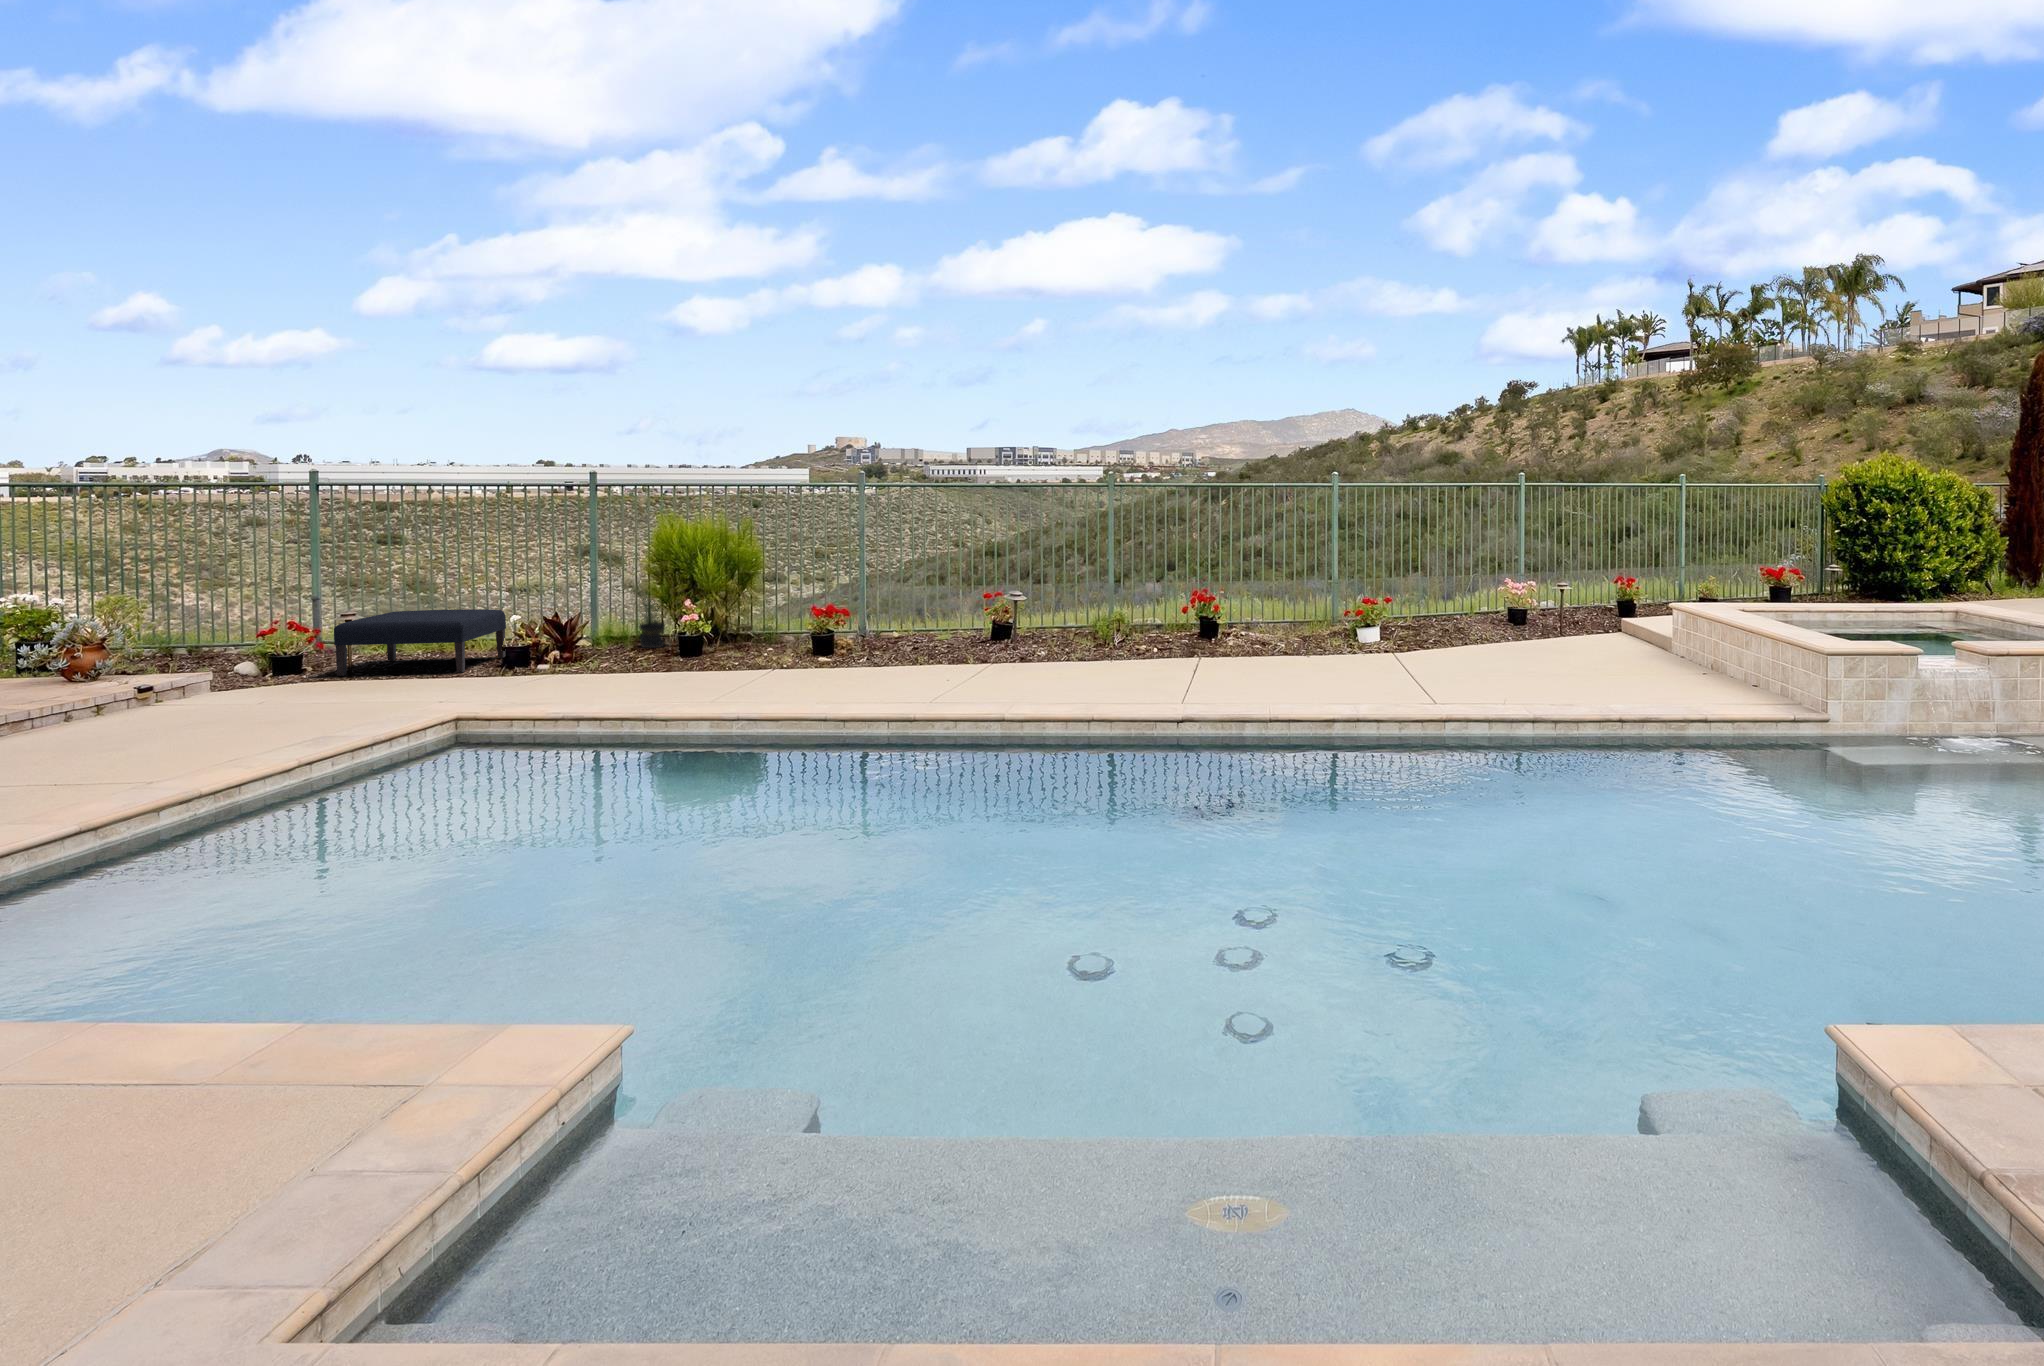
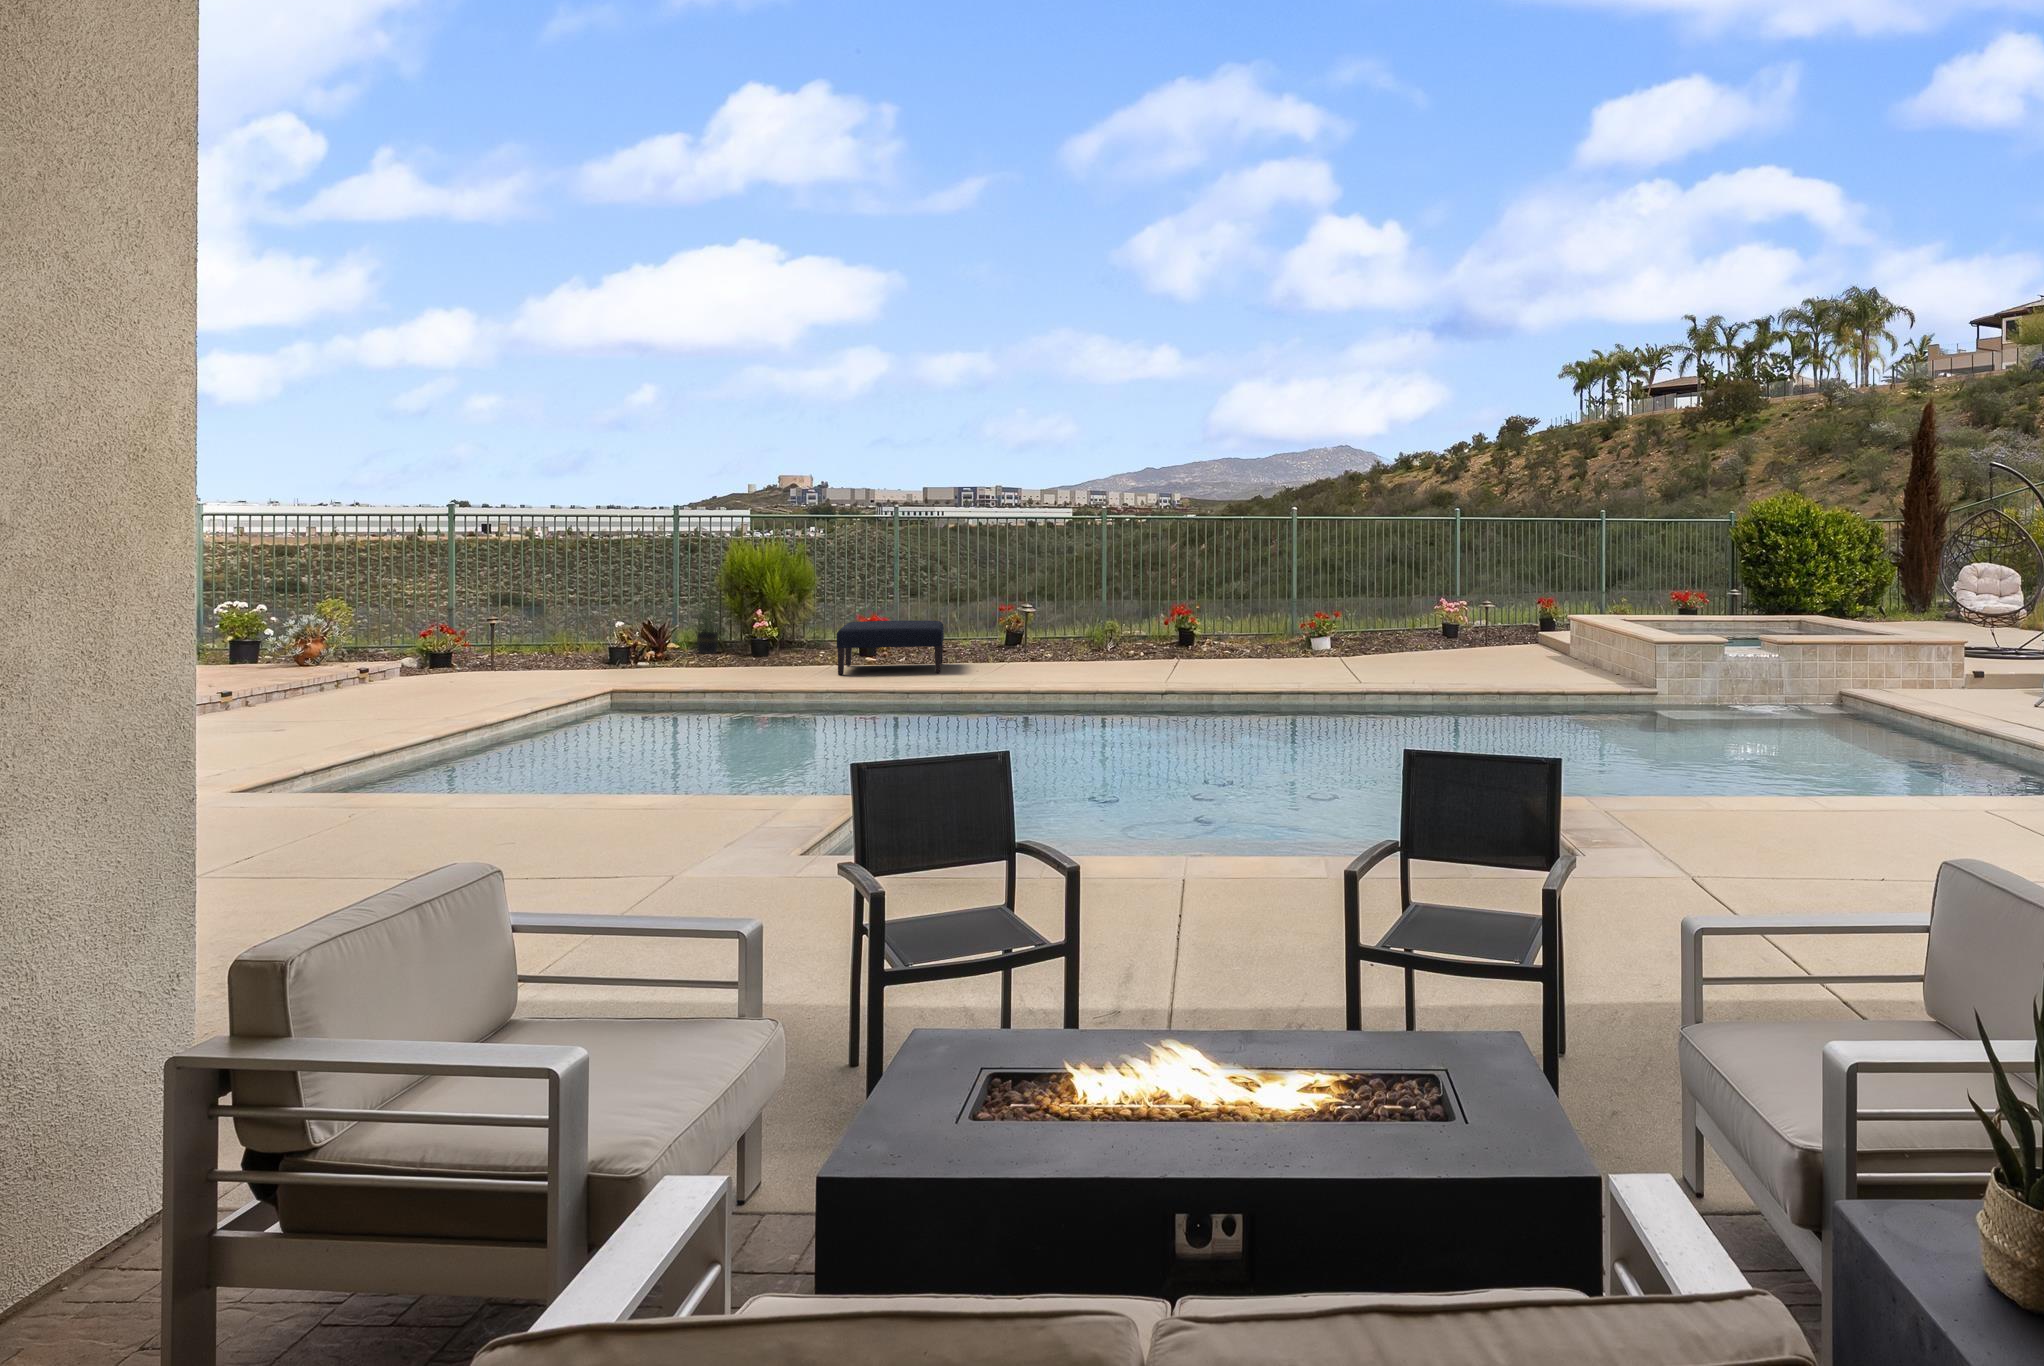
ottoman: present [334,609,506,676] -> present [837,621,944,675]

